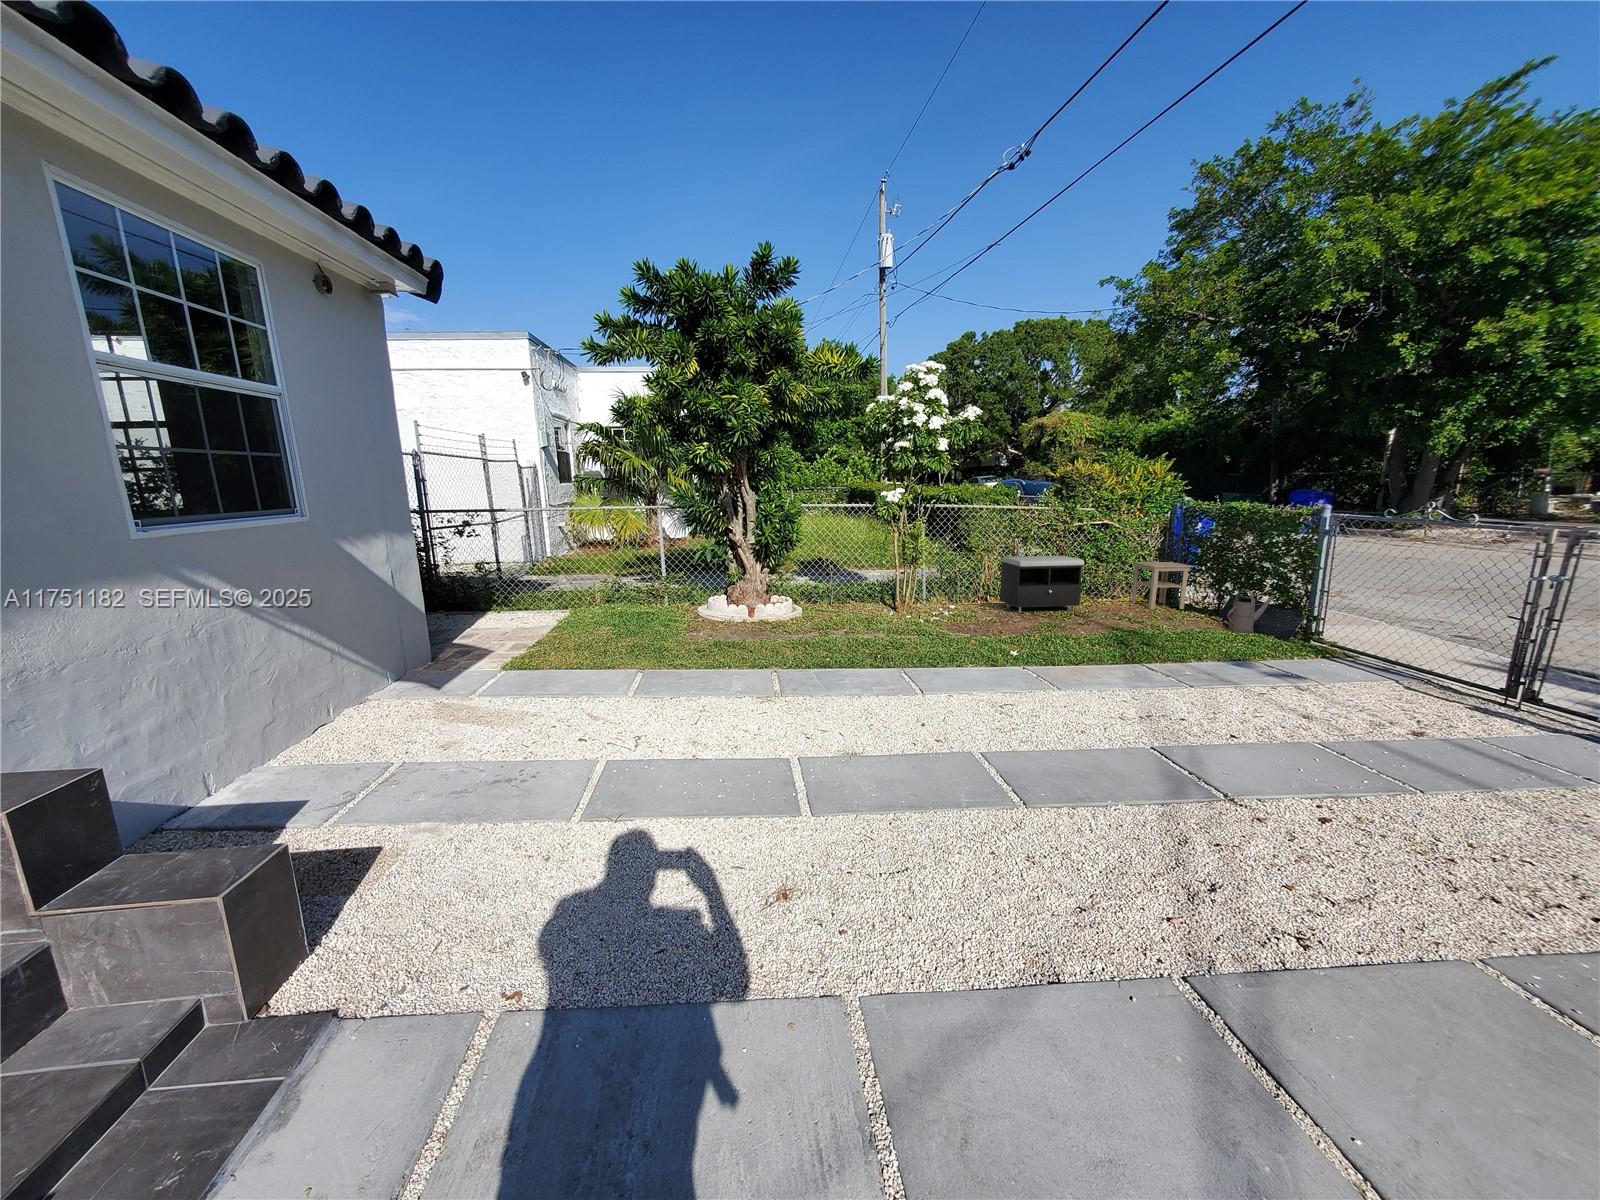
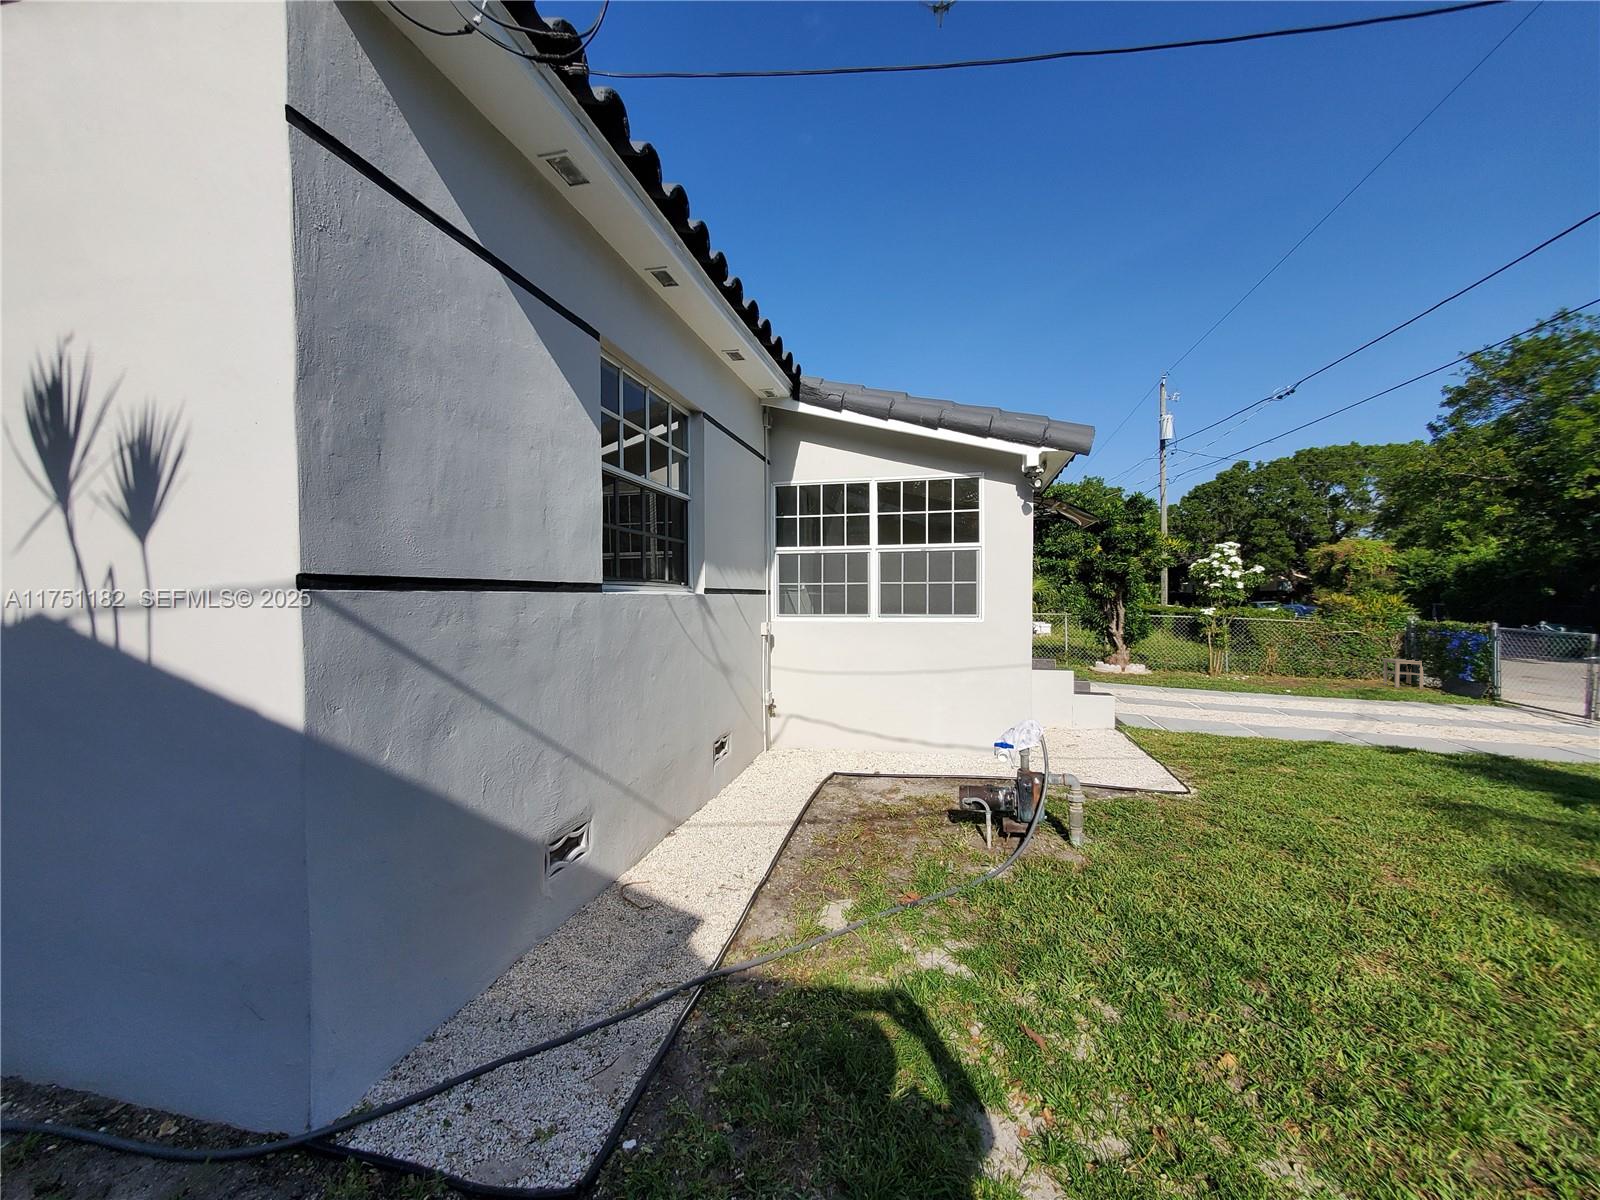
storage bench: present [1000,556,1084,612] -> none [1281,650,1341,684]
watering can: present [1227,590,1274,633] -> none [1443,673,1479,698]

